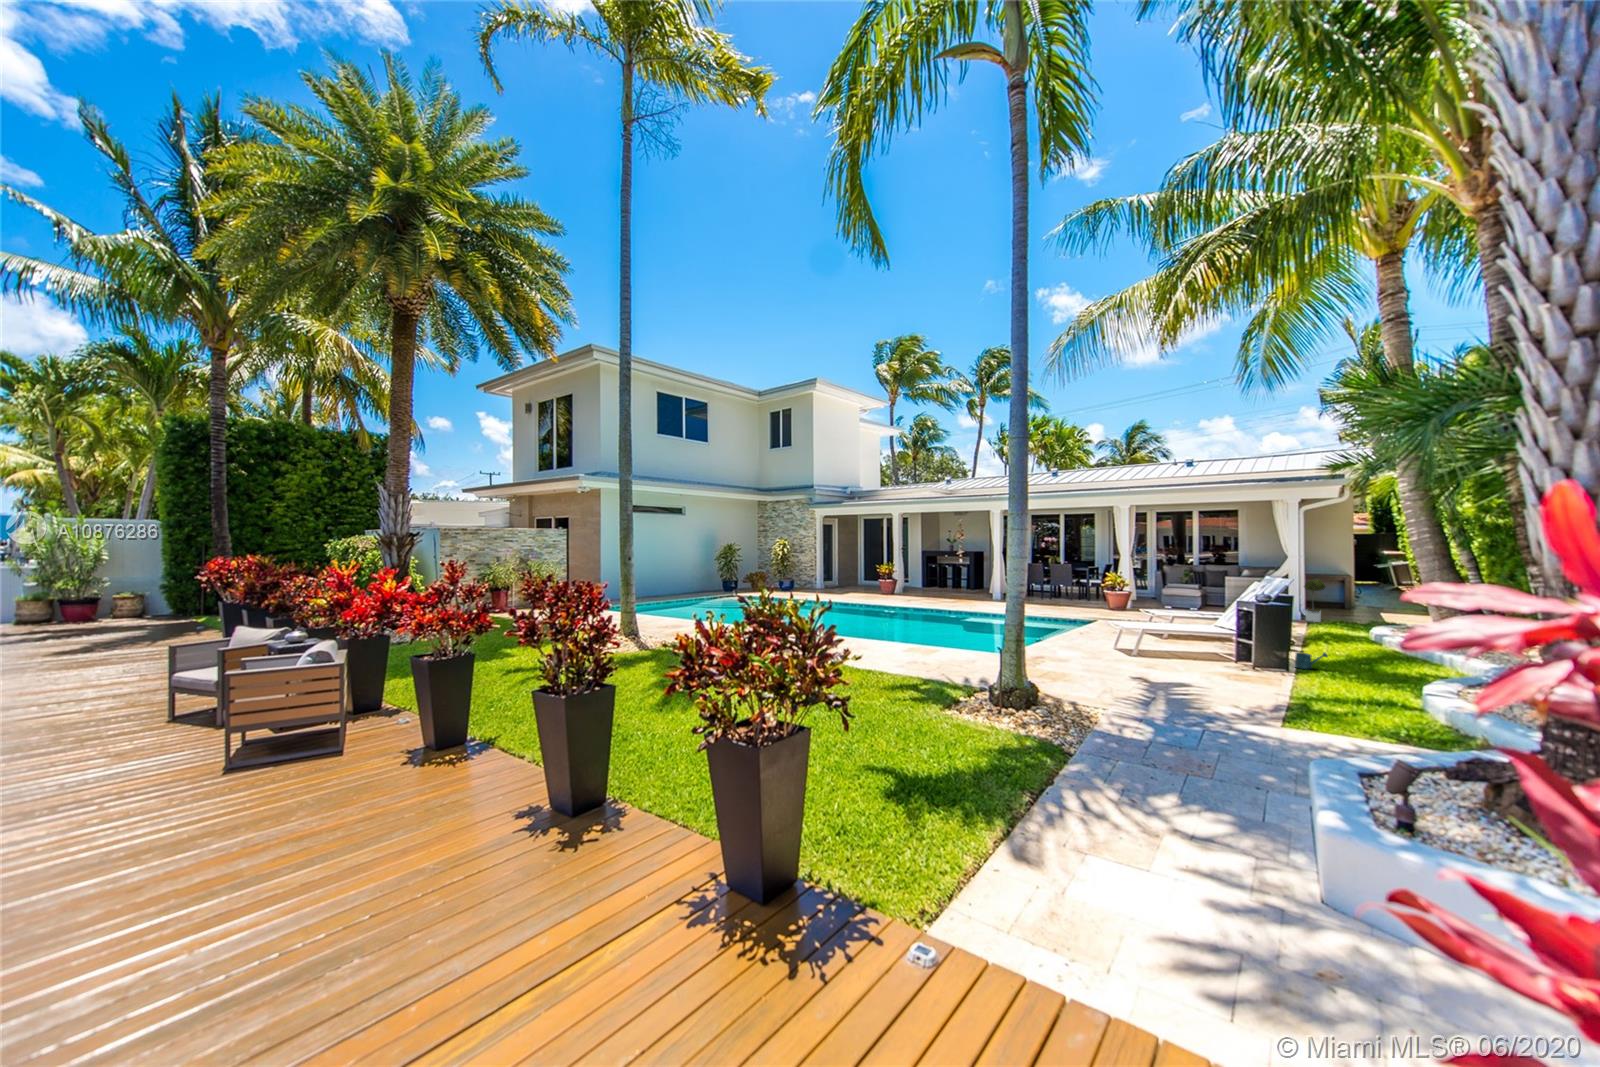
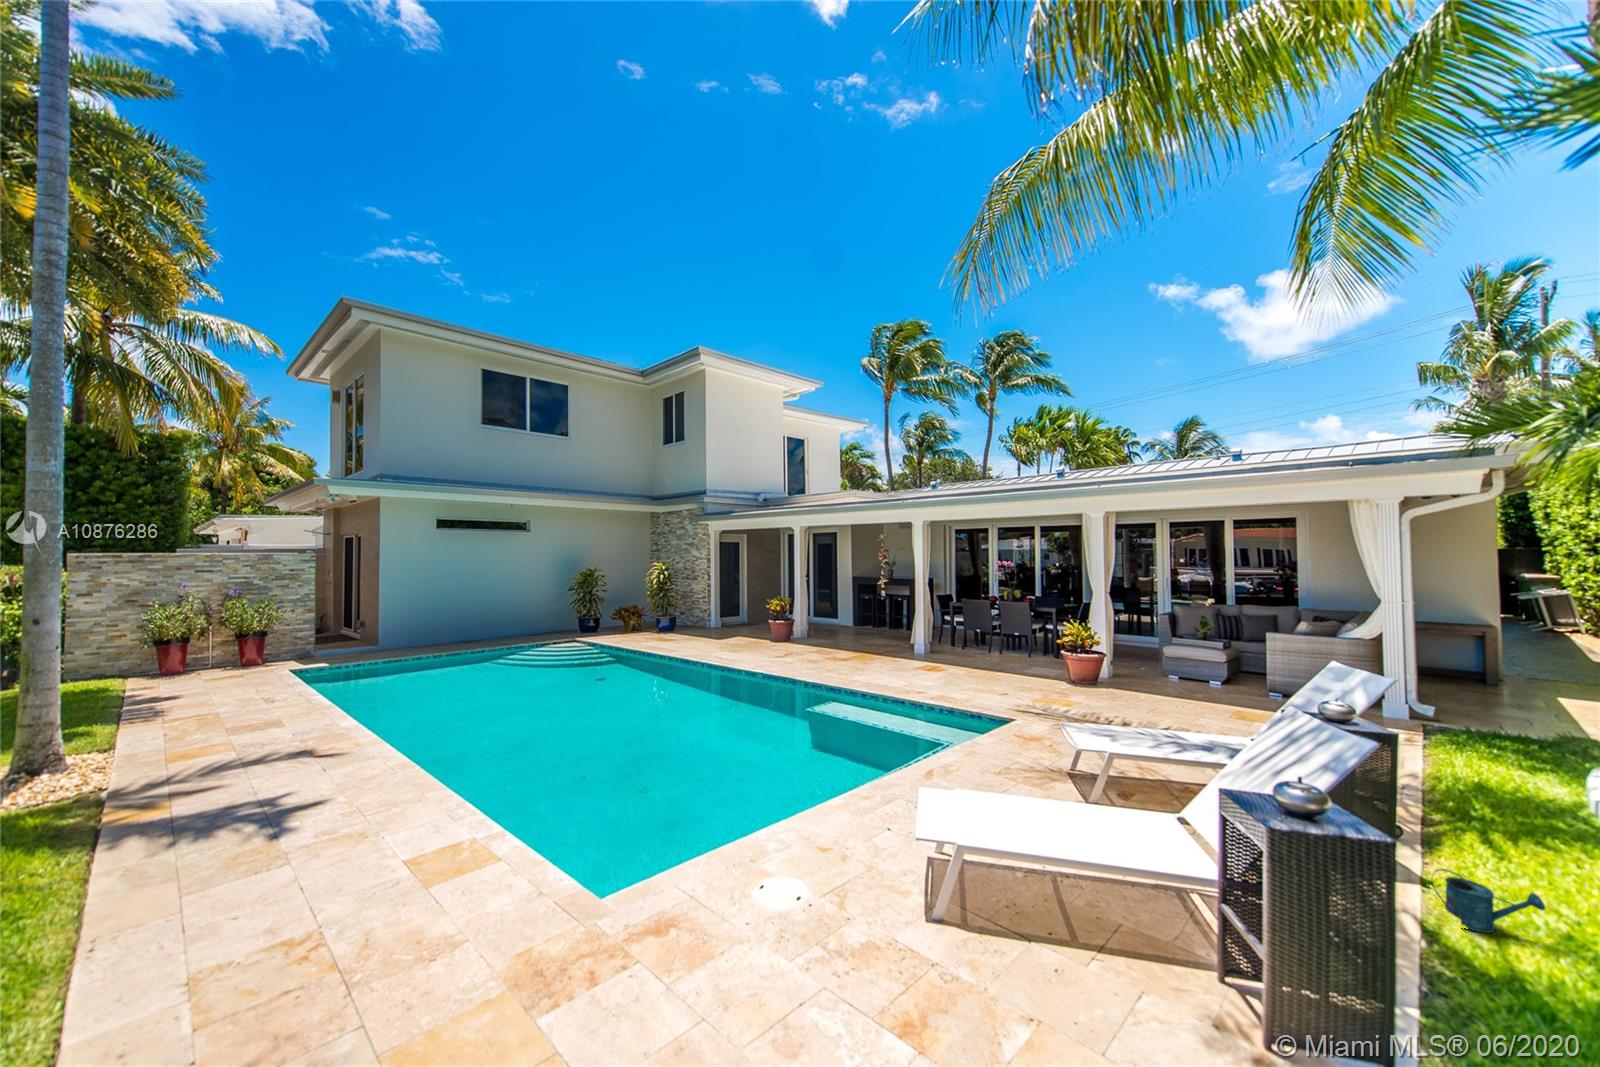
potted tree: present [1304,580,1325,622] -> none [1414,638,1459,716]

